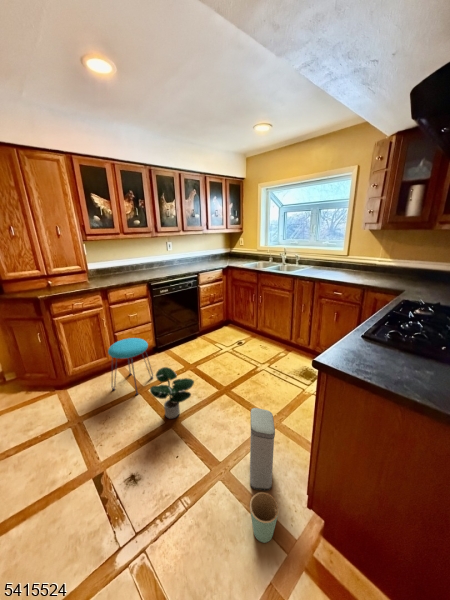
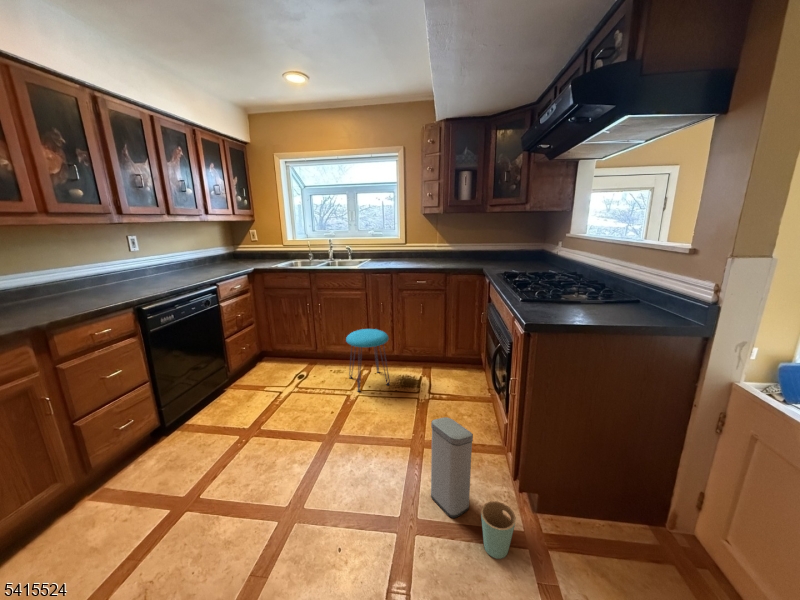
stool: present [108,338,153,395] -> present [346,329,389,391]
potted plant: present [150,367,194,418] -> none [240,431,315,510]

